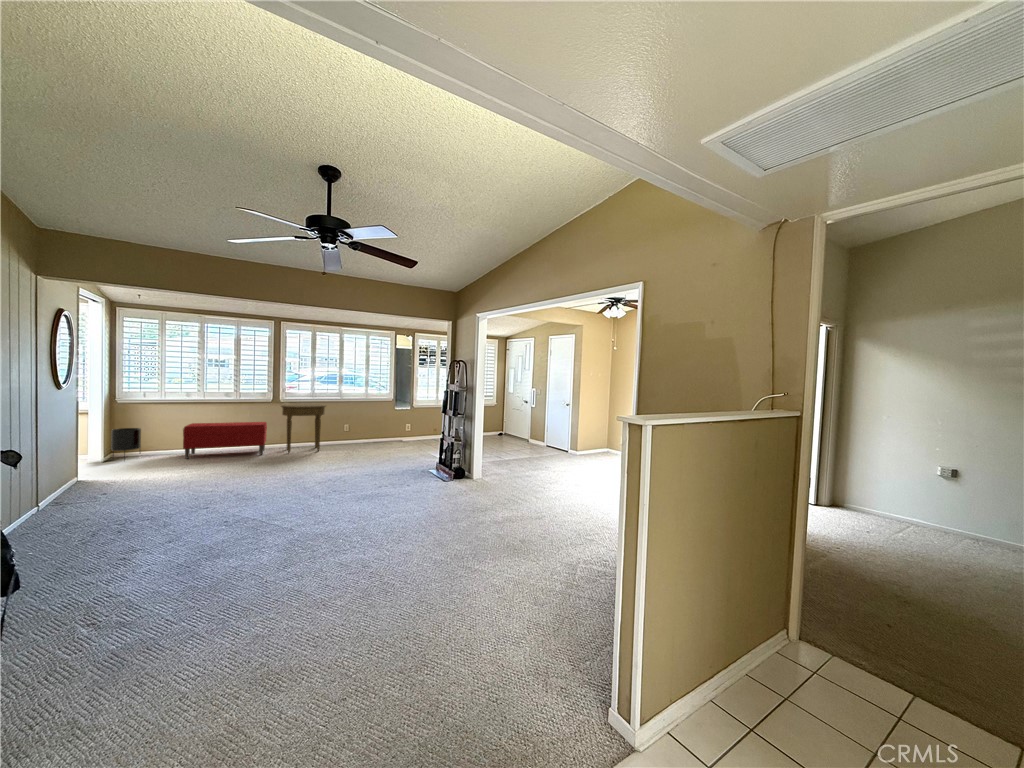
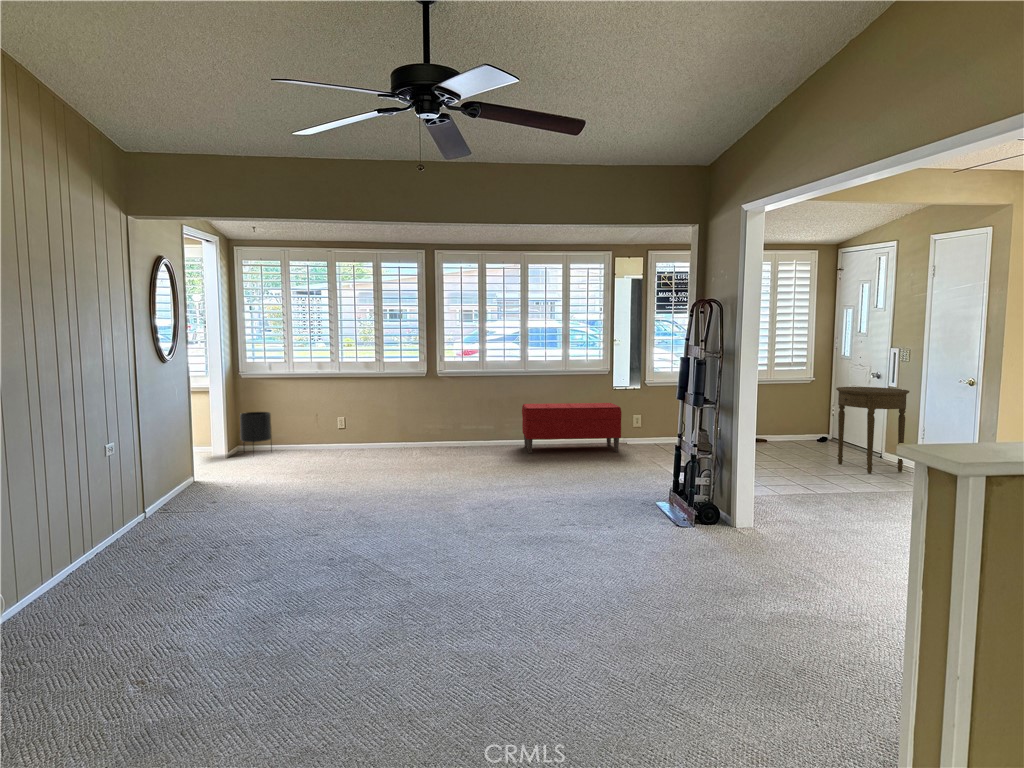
side table: present [281,404,326,453] -> present [836,387,909,473]
bench: present [183,422,267,459] -> present [522,403,622,453]

